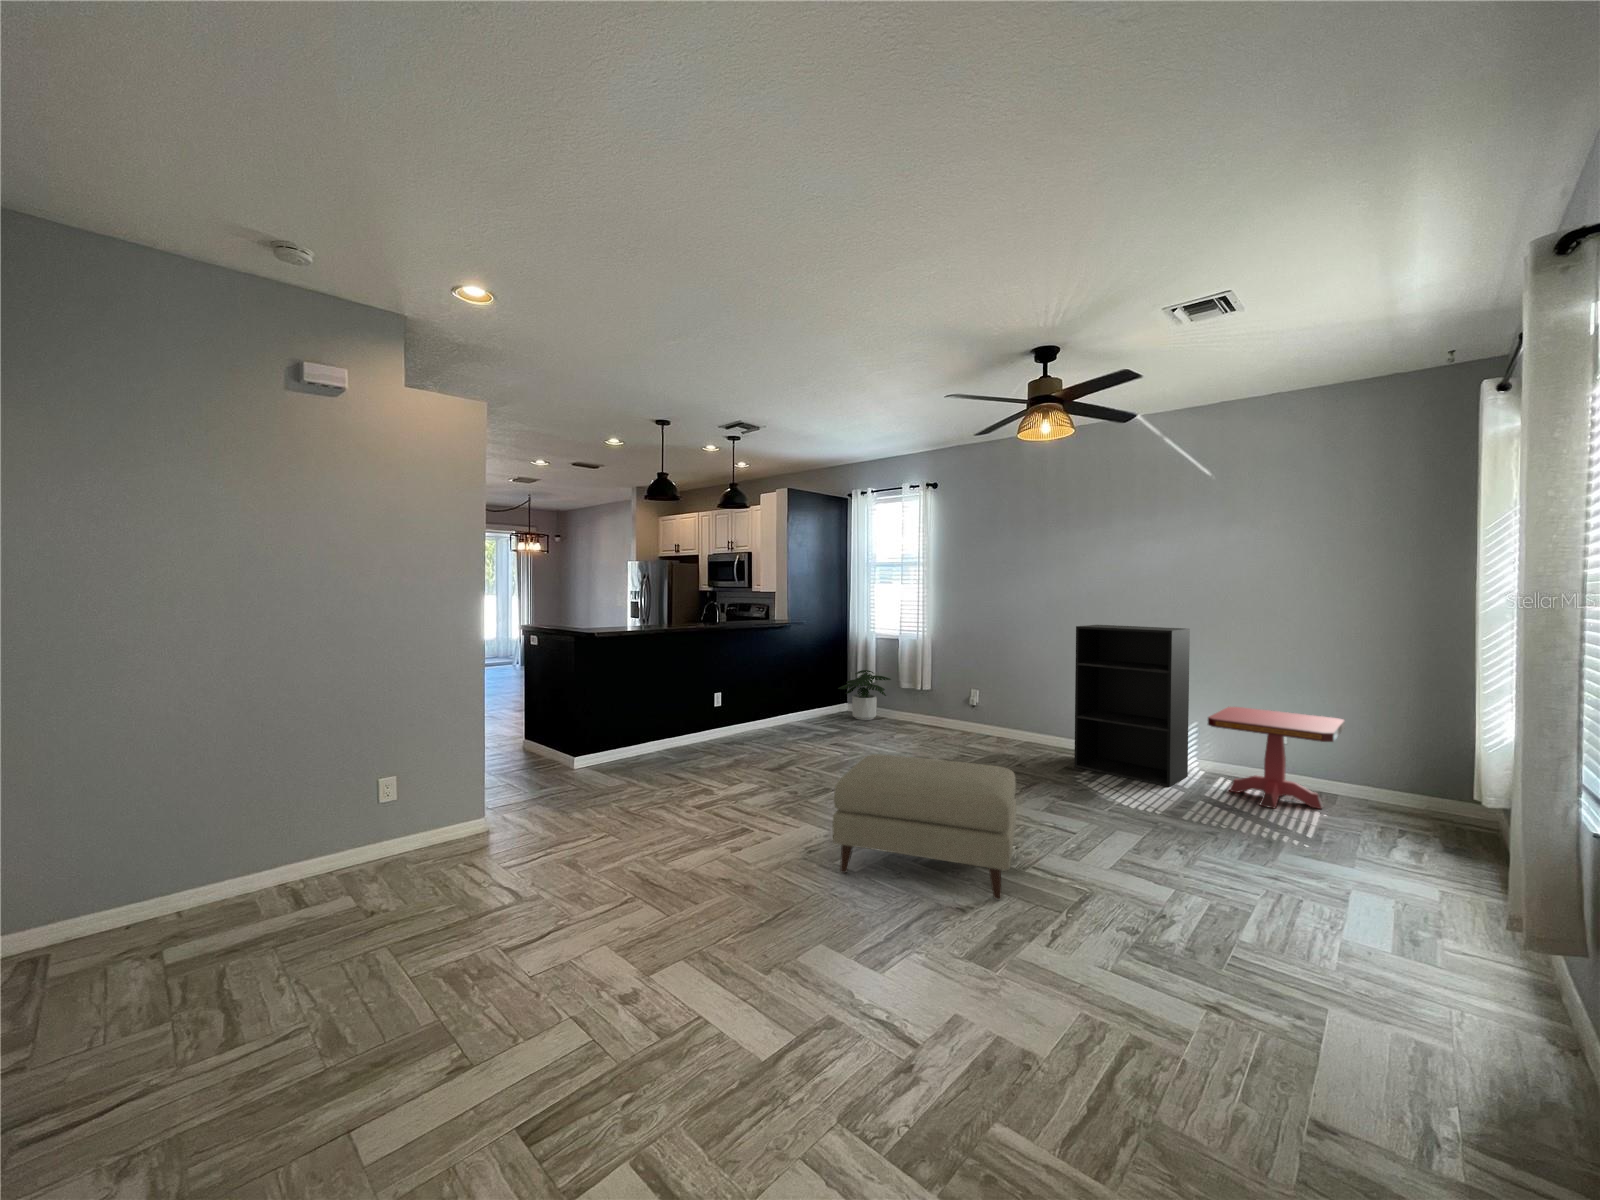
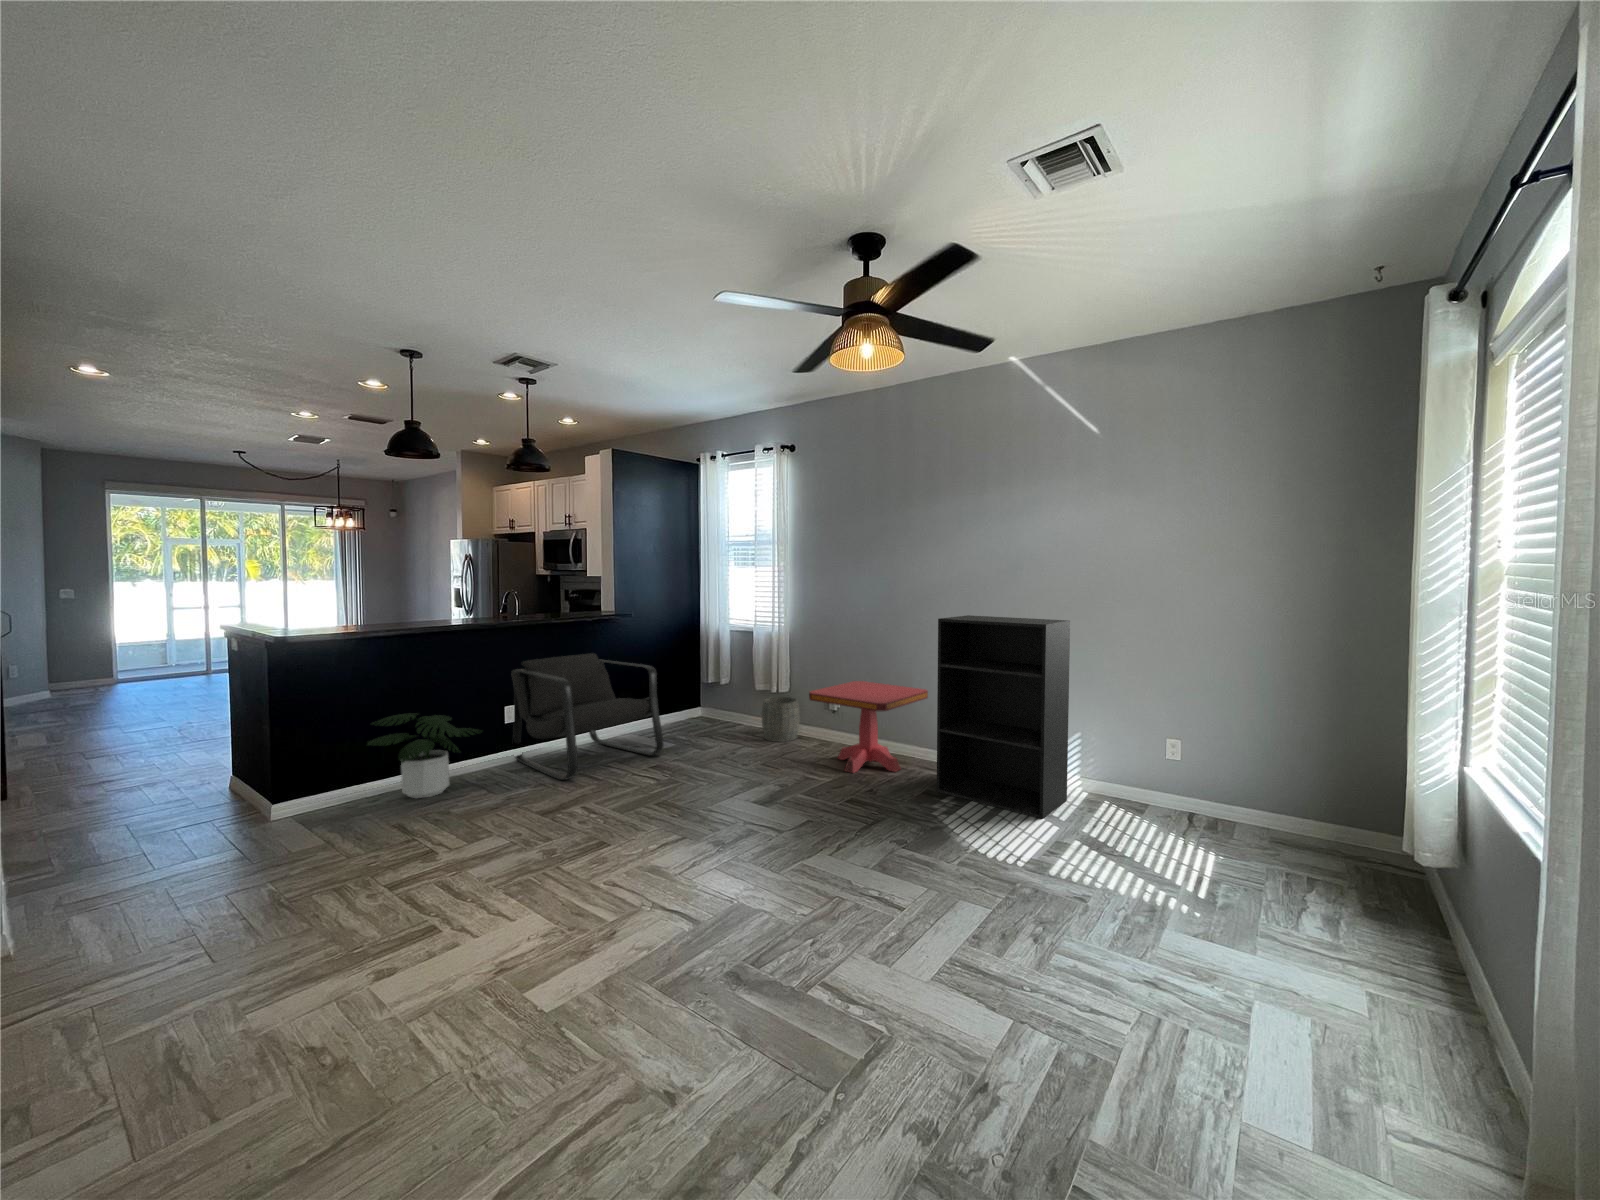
armchair: none [718,654,836,750] -> present [511,653,664,780]
potted plant: present [838,670,891,720] -> present [367,713,482,798]
woven basket: none [909,693,941,730] -> present [762,697,800,742]
side table: present [1208,707,1345,809] -> present [809,681,928,773]
ottoman: present [833,754,1016,900] -> none [504,815,807,1068]

